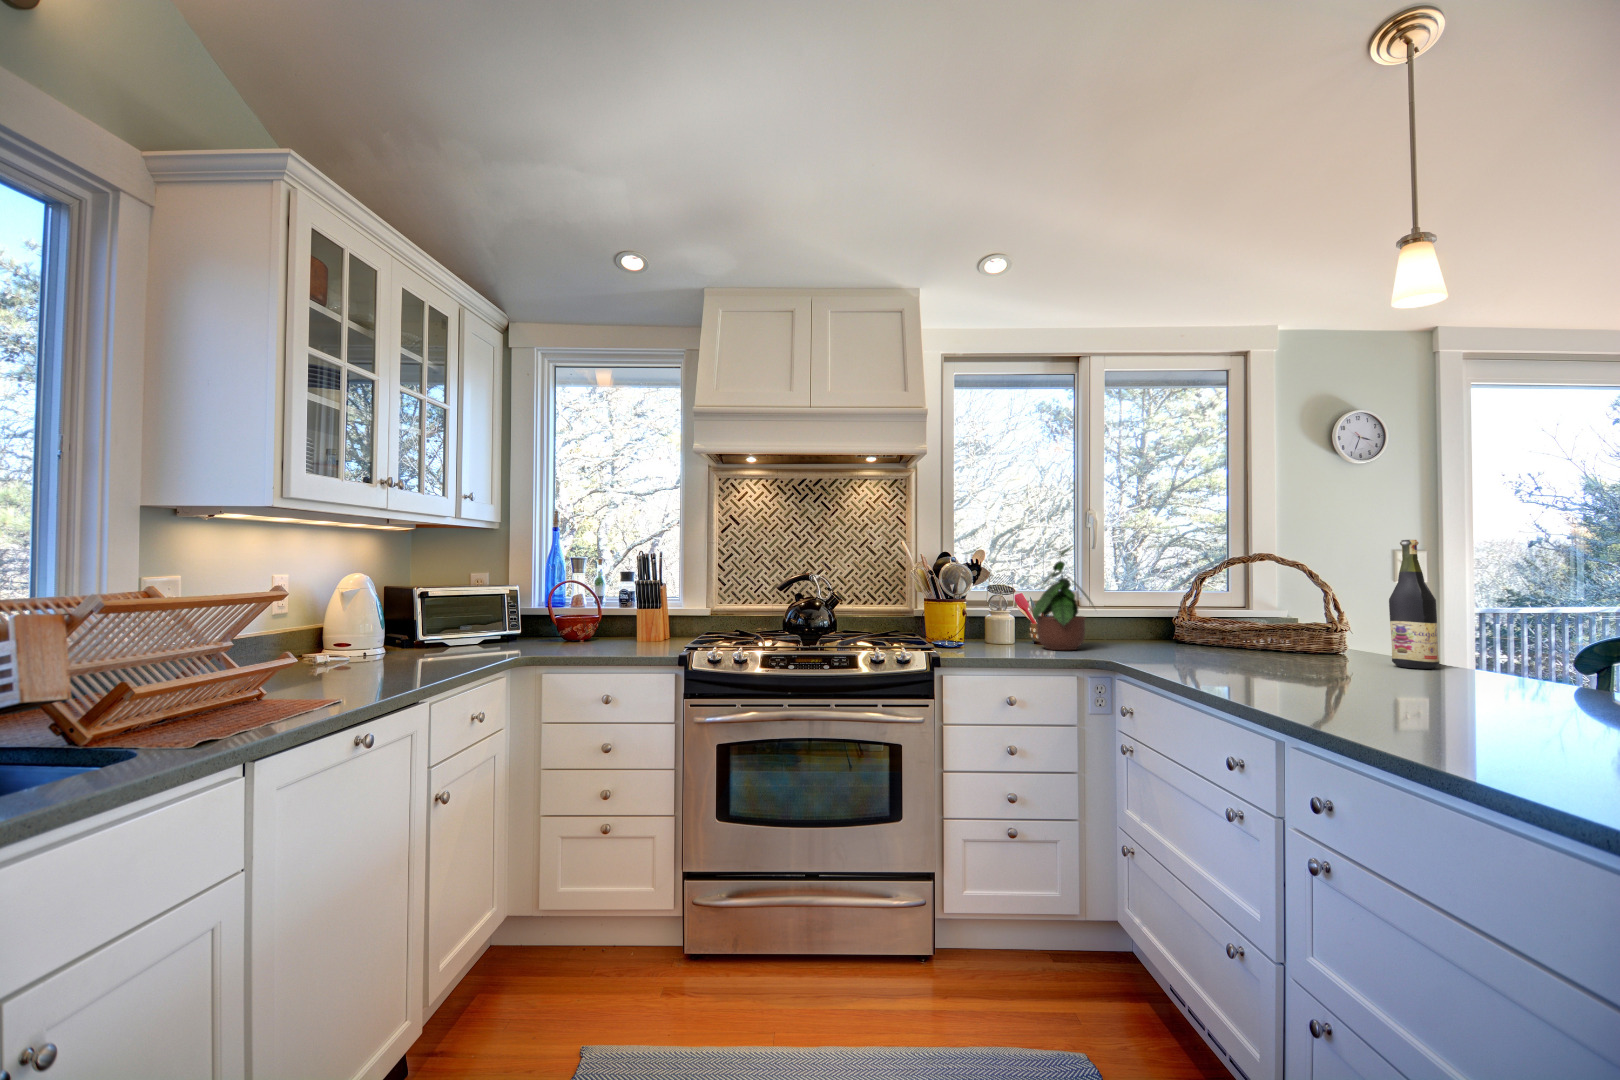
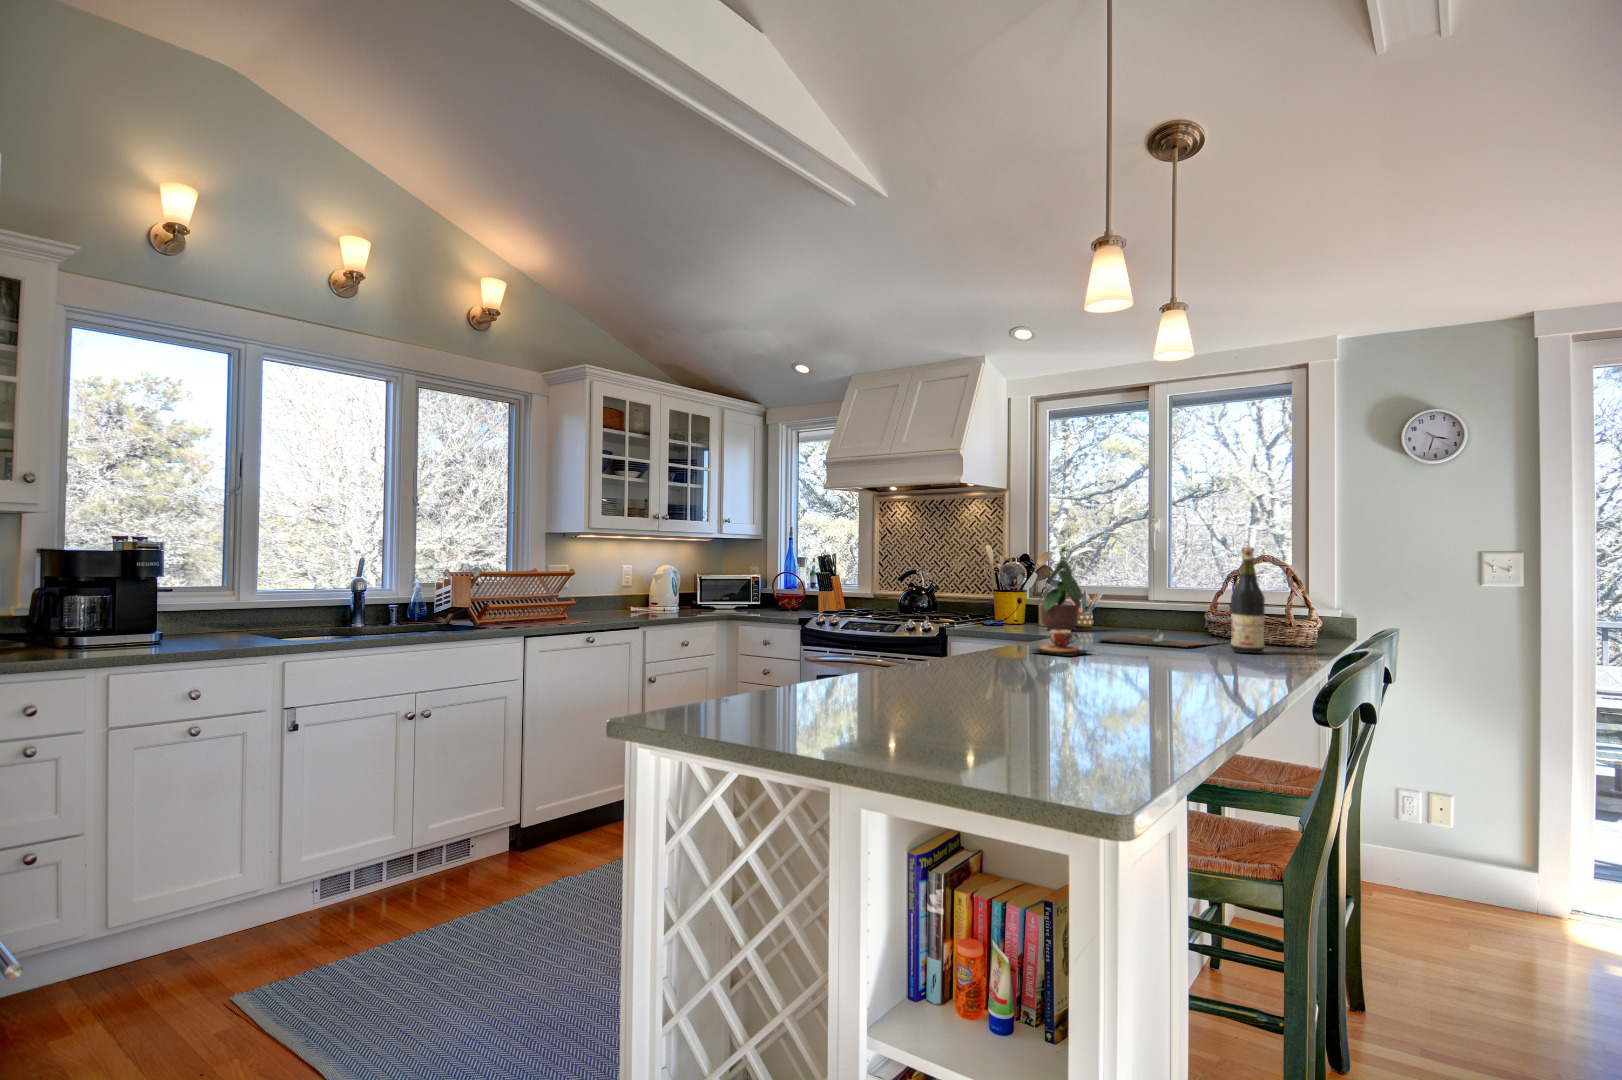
cutting board: none [1160,643,1345,665] -> present [1100,630,1208,647]
teacup: none [1309,659,1428,702] -> present [1033,630,1088,656]

